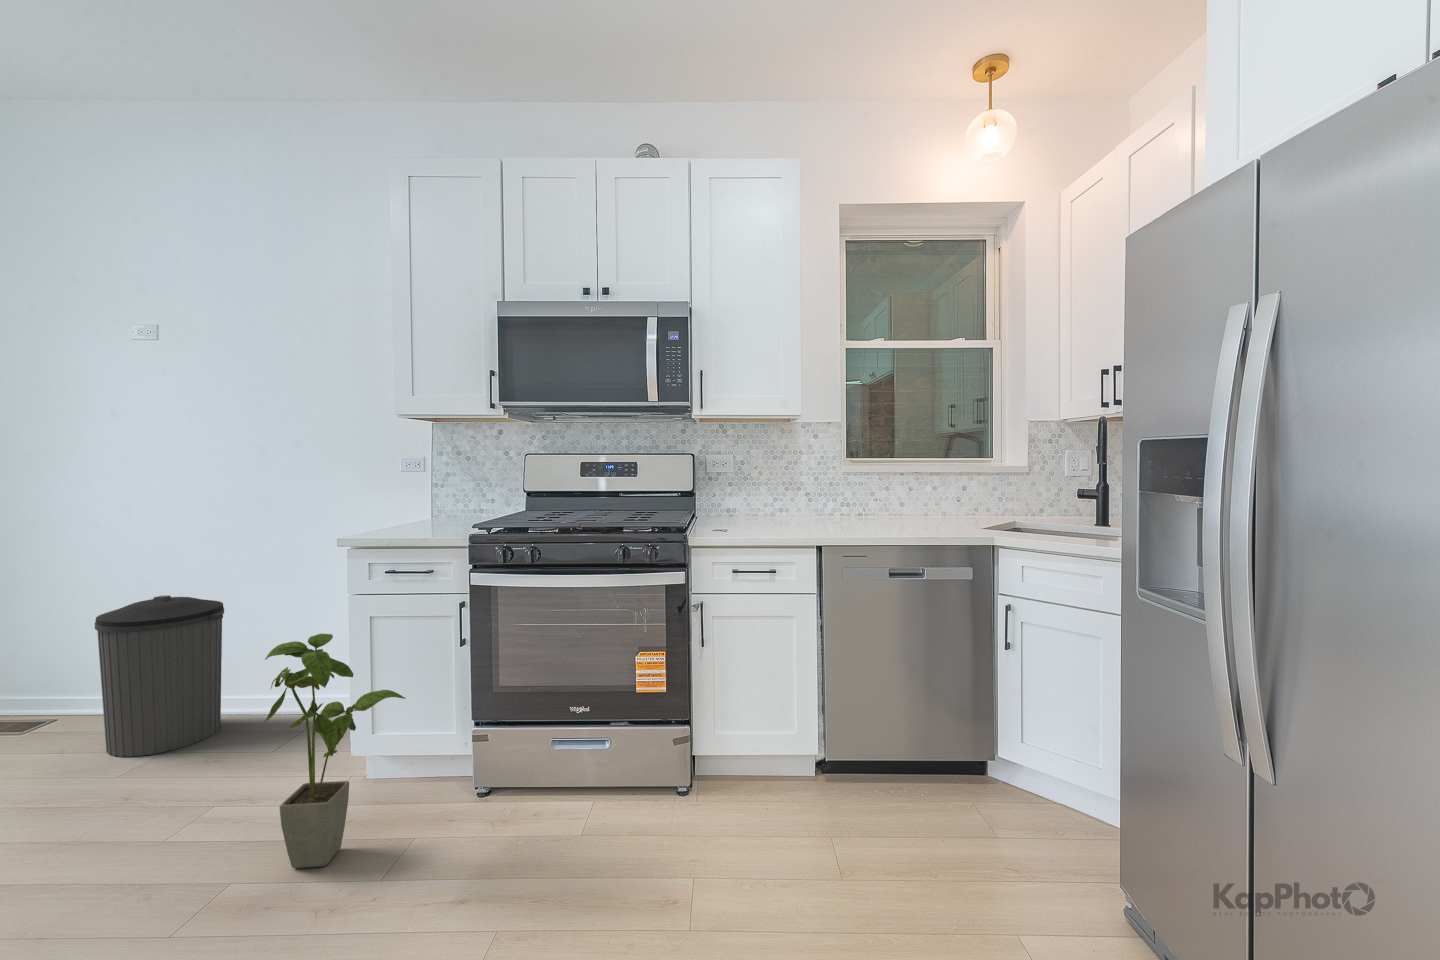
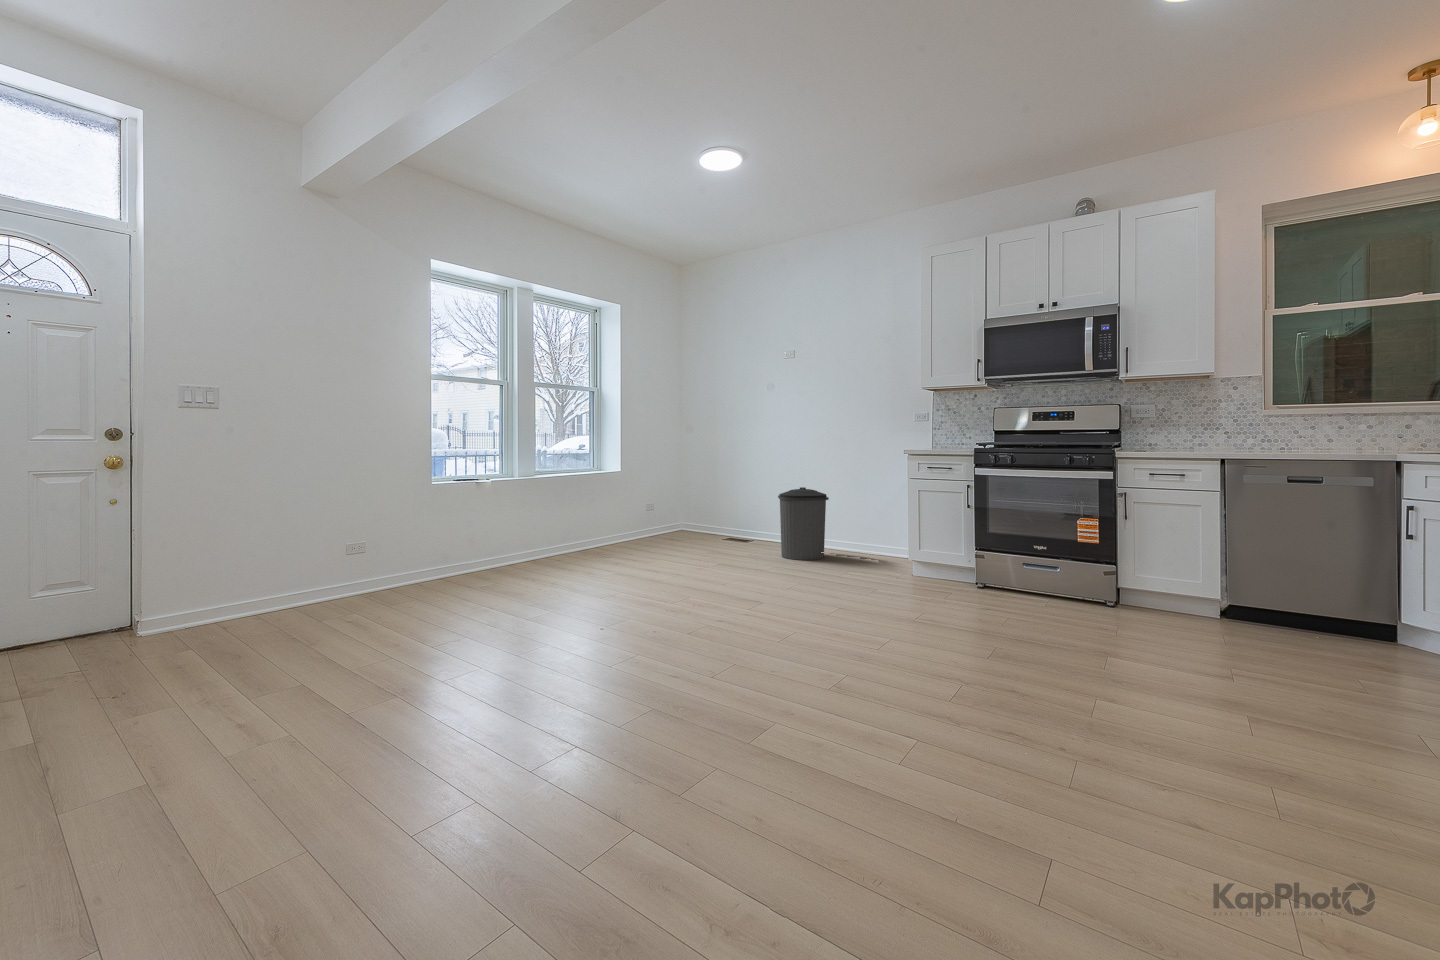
house plant: present [264,633,406,868] -> none [883,489,944,597]

